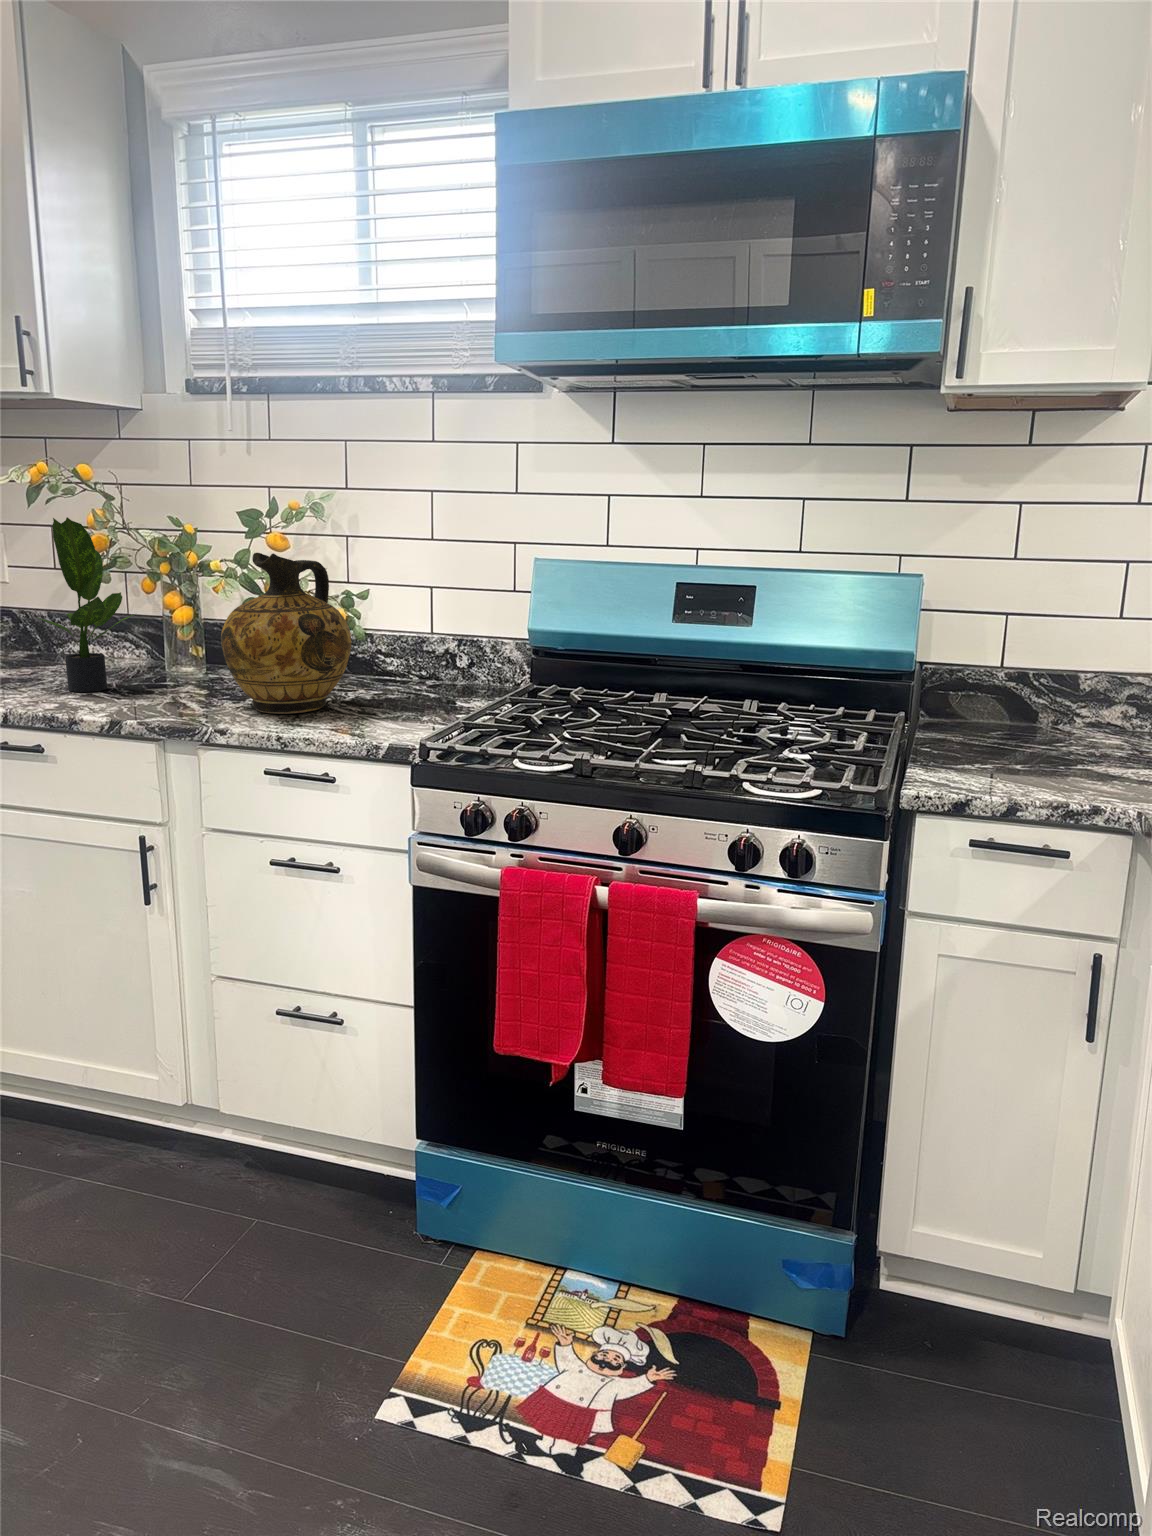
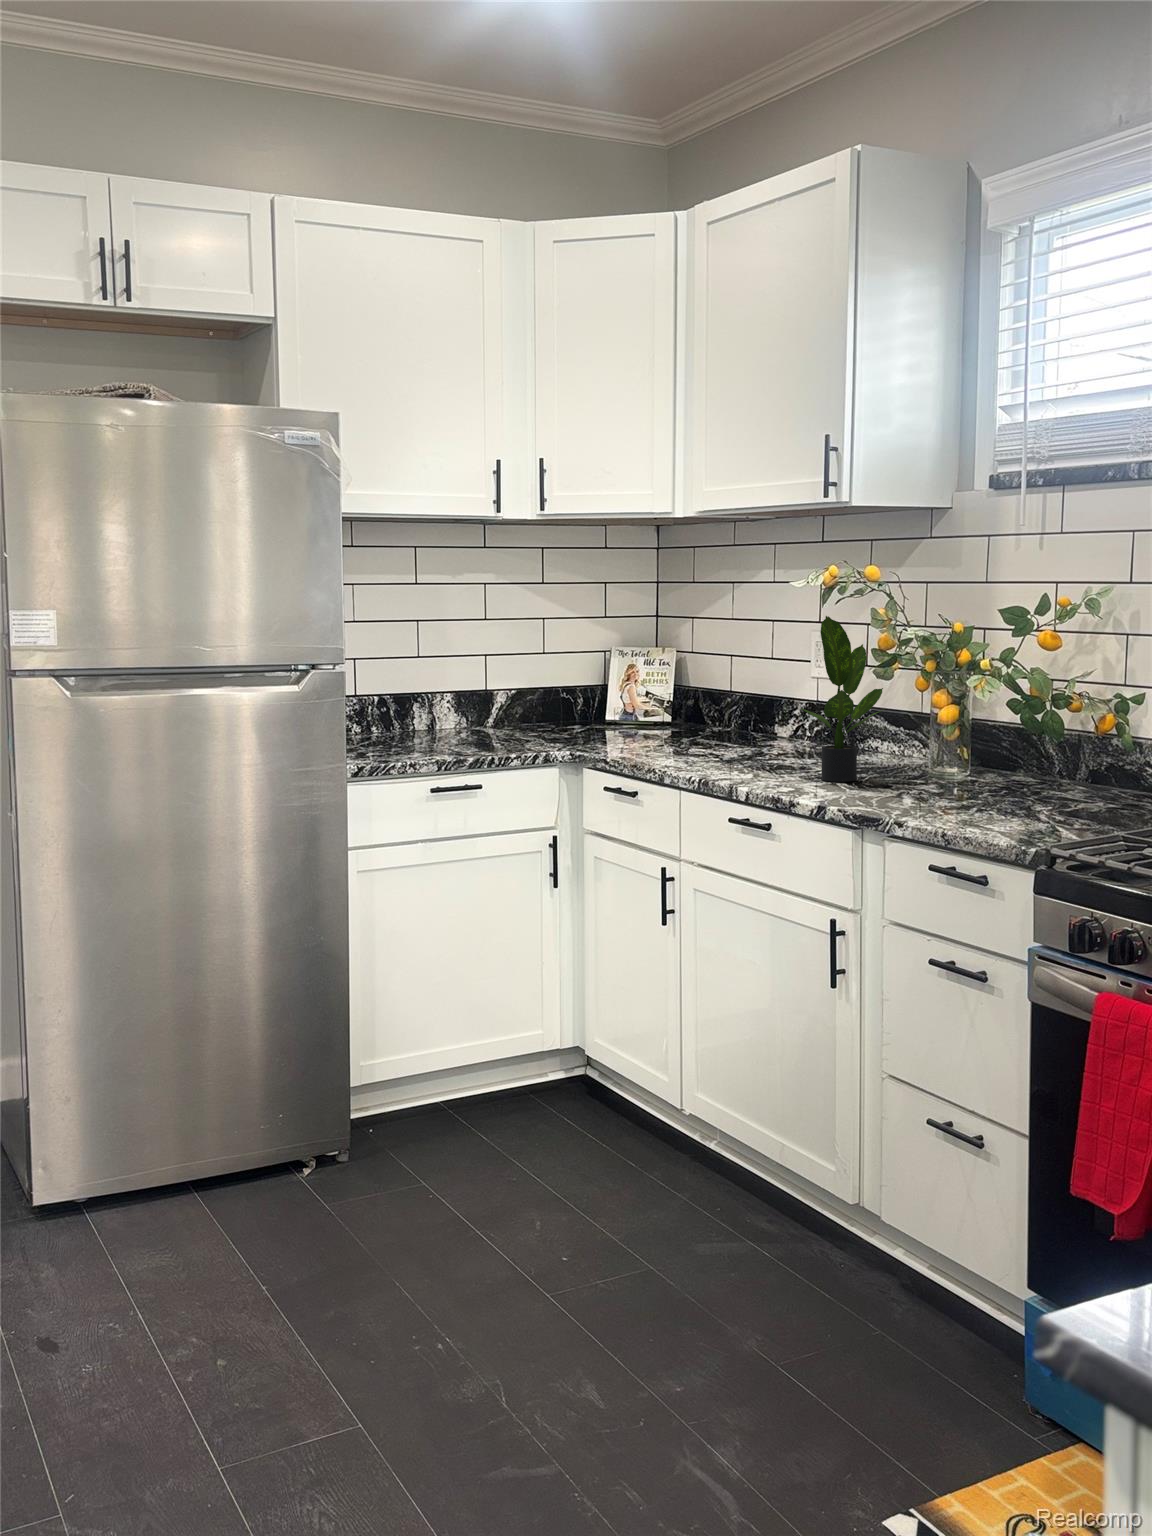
ceramic jug: present [221,553,351,714] -> none [928,649,1065,815]

